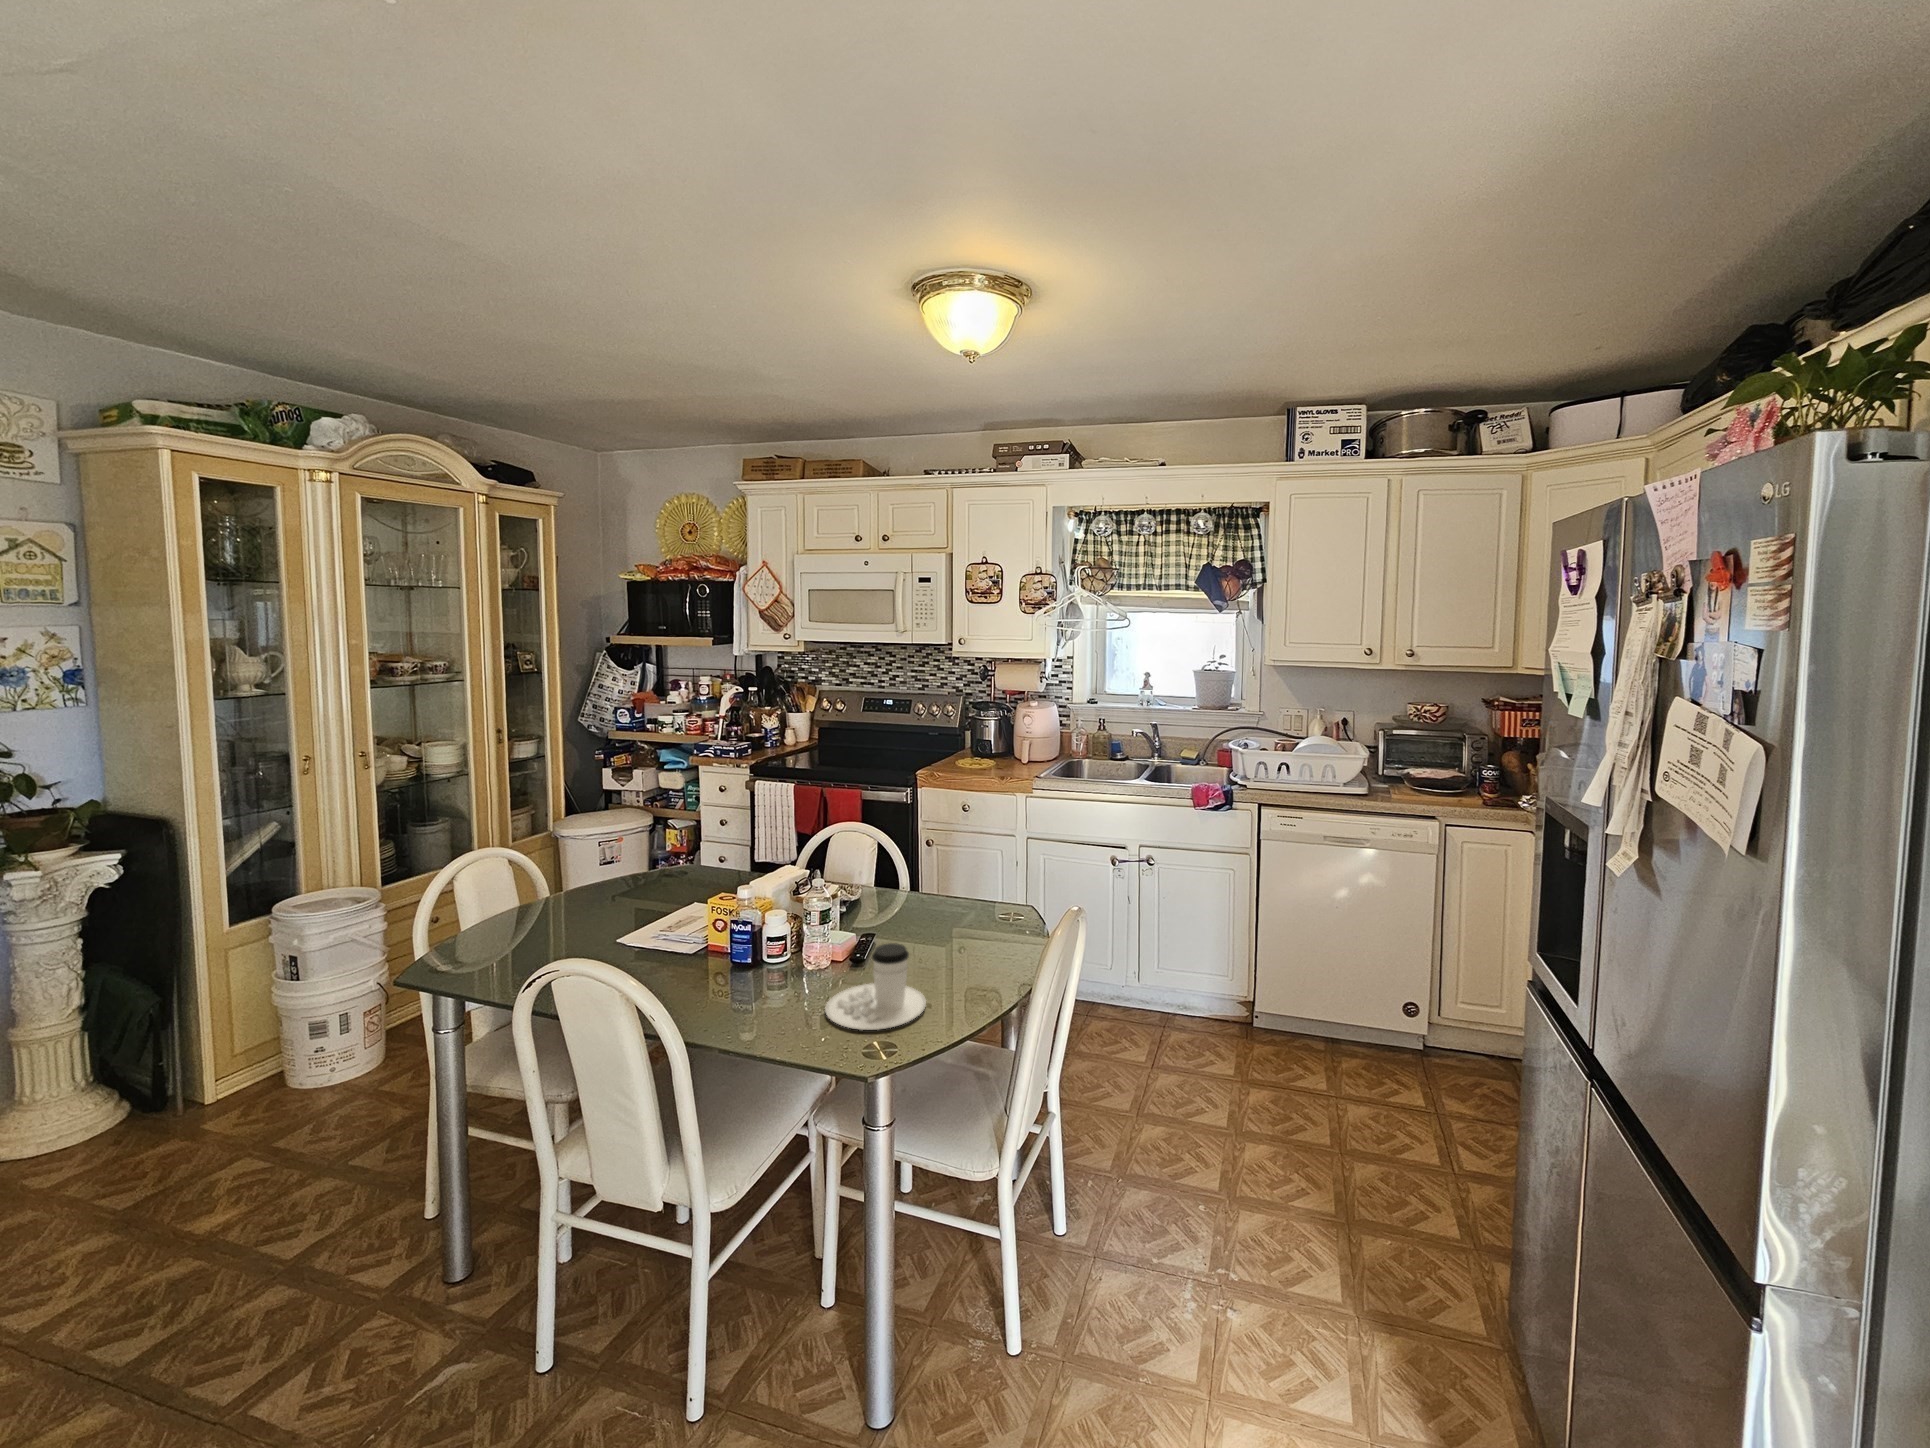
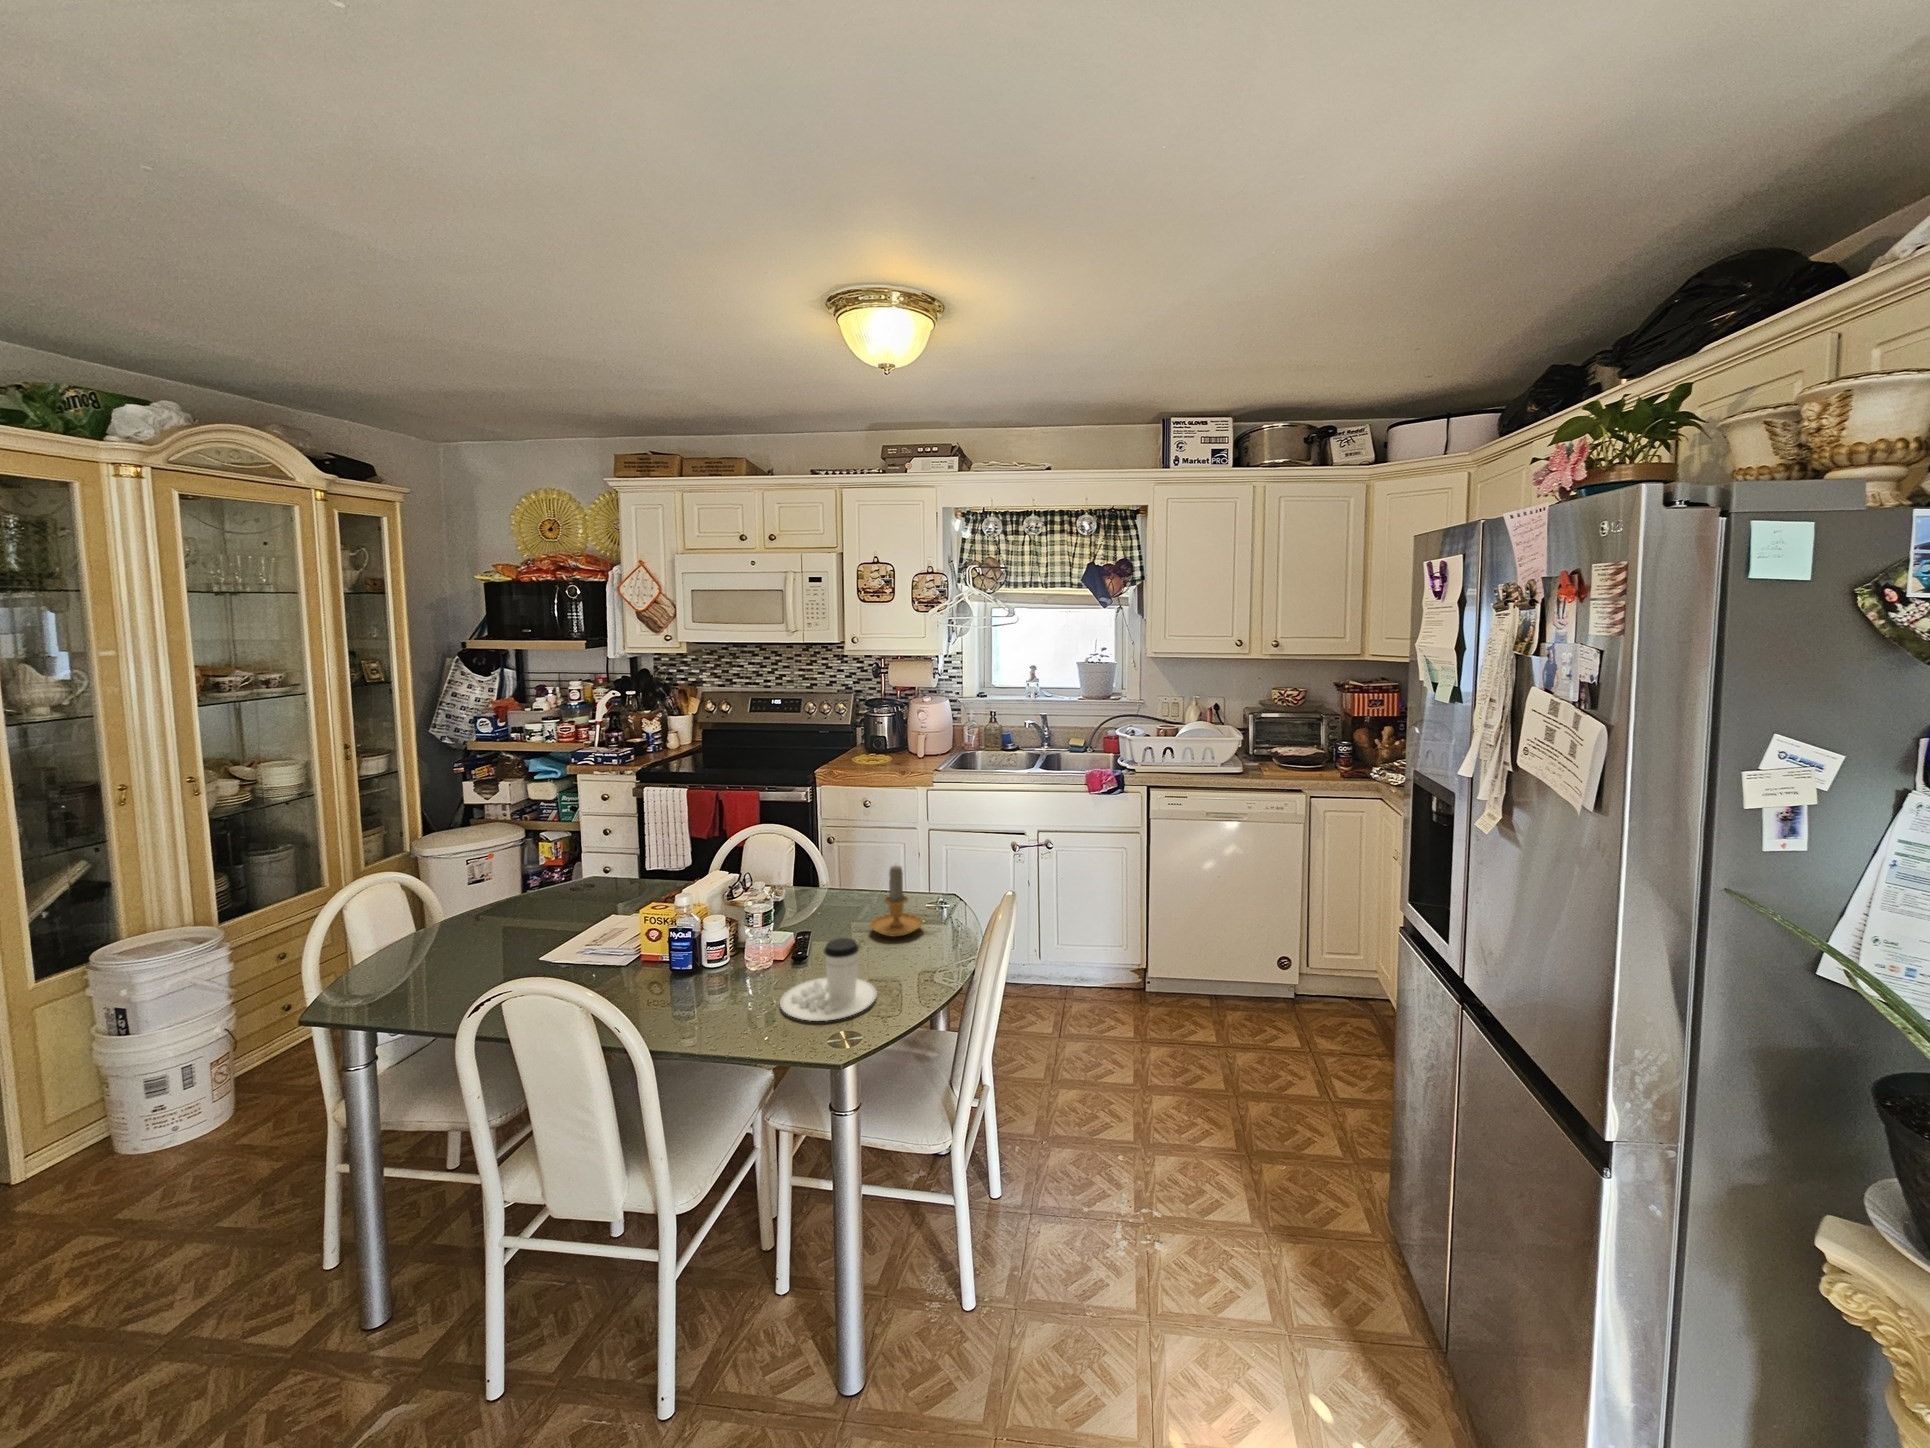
candle: none [936,868,1005,945] -> present [870,866,930,937]

